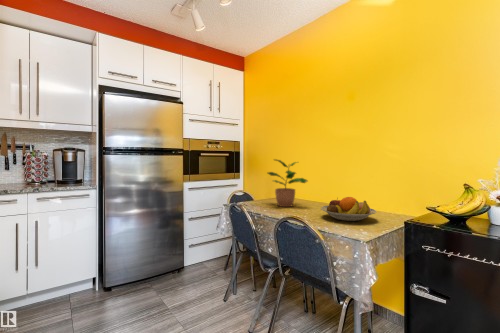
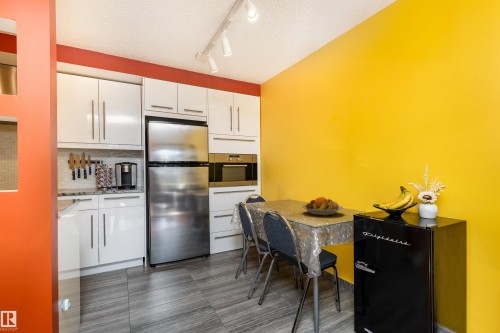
potted plant: present [268,160,307,207] -> none [269,169,299,206]

